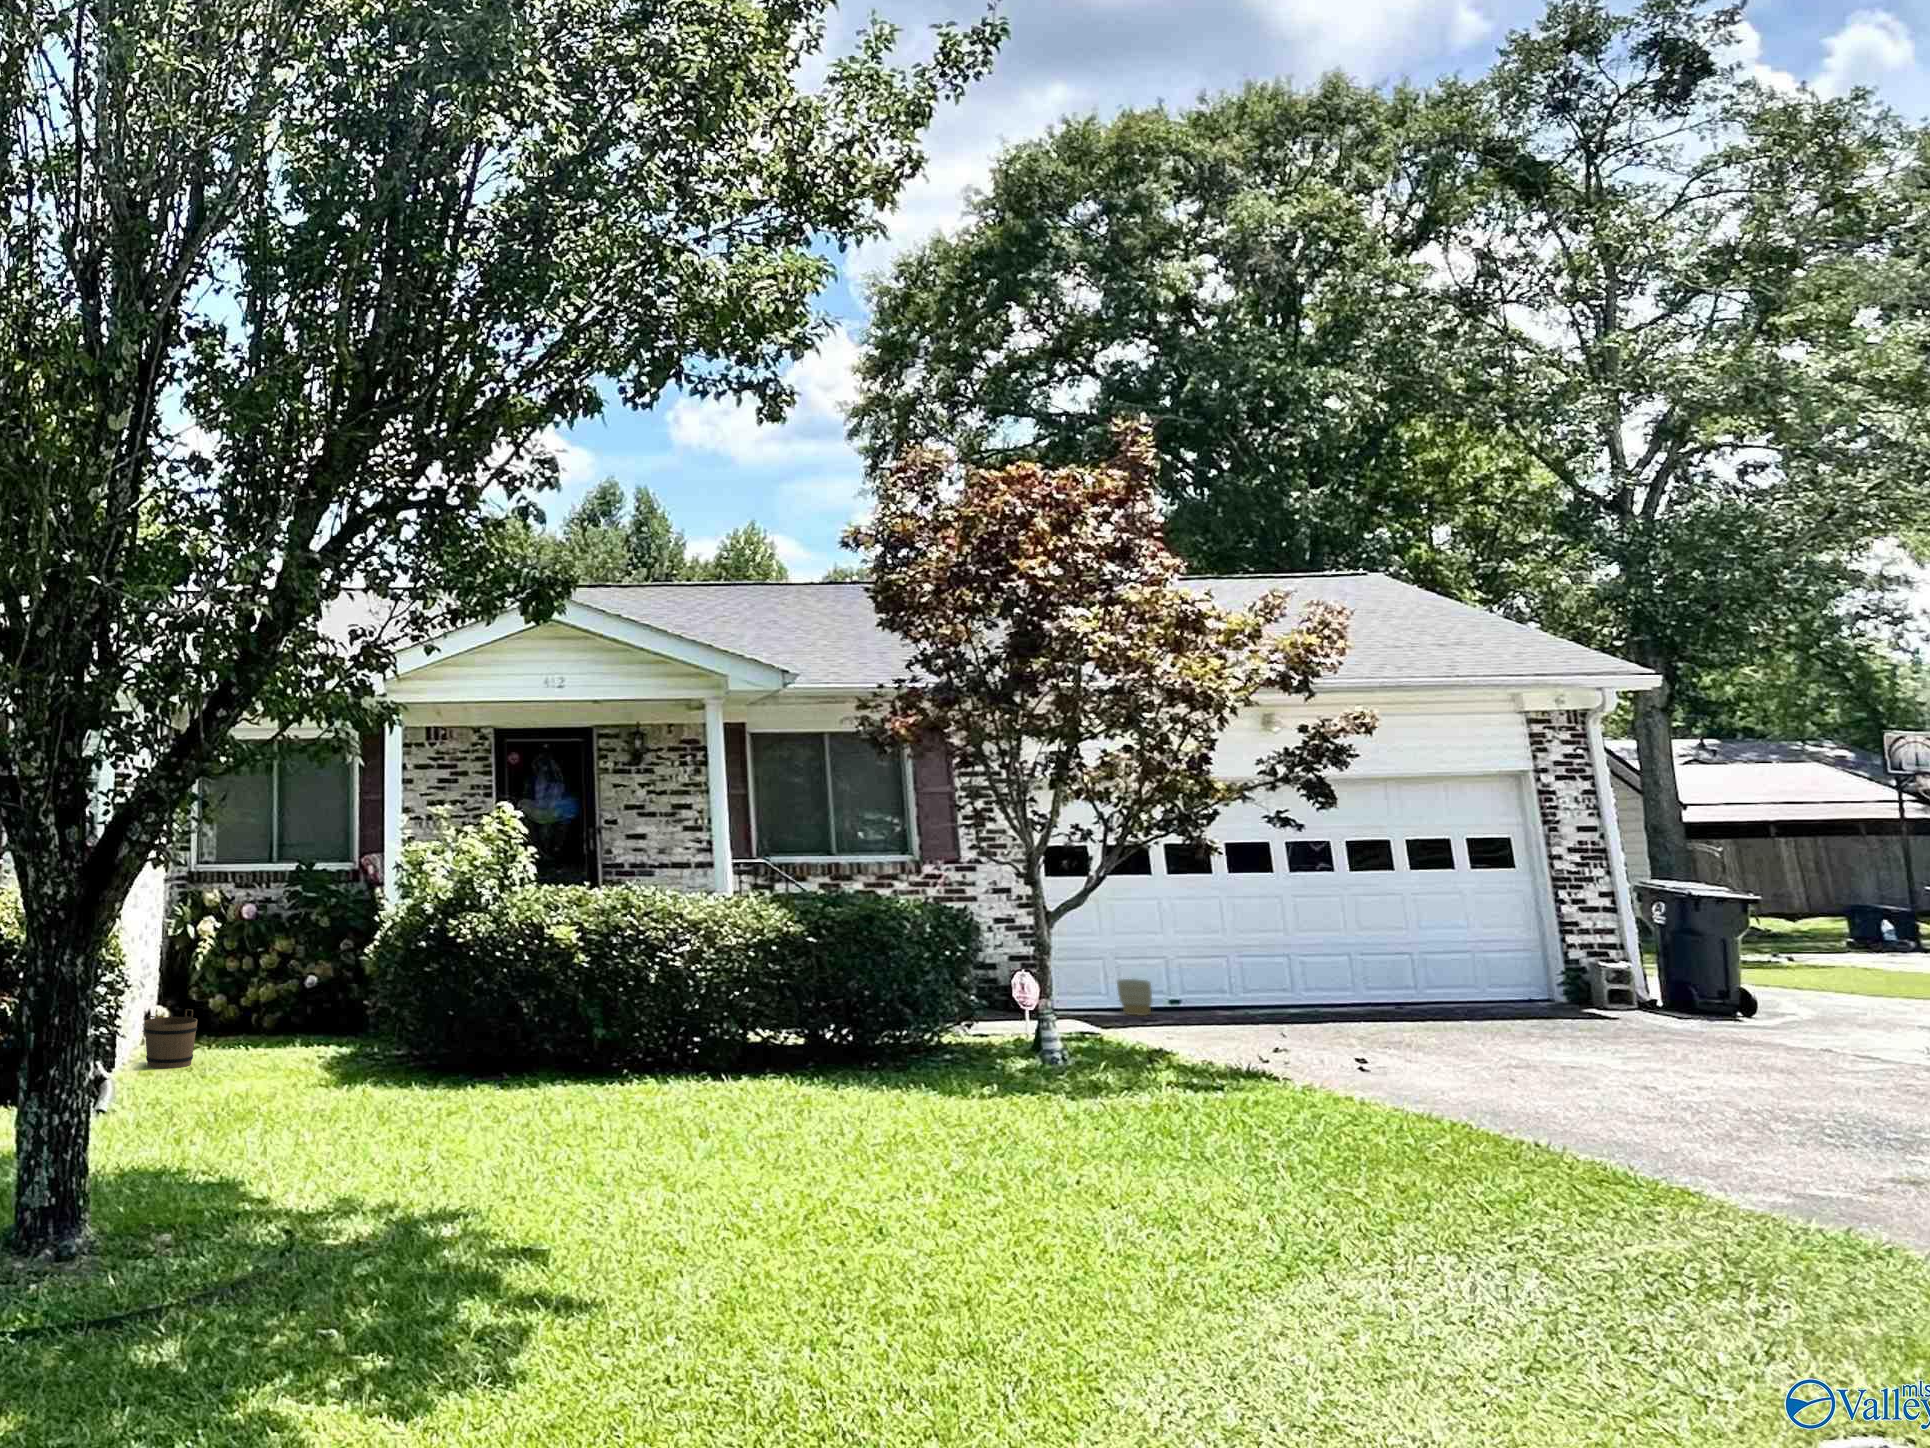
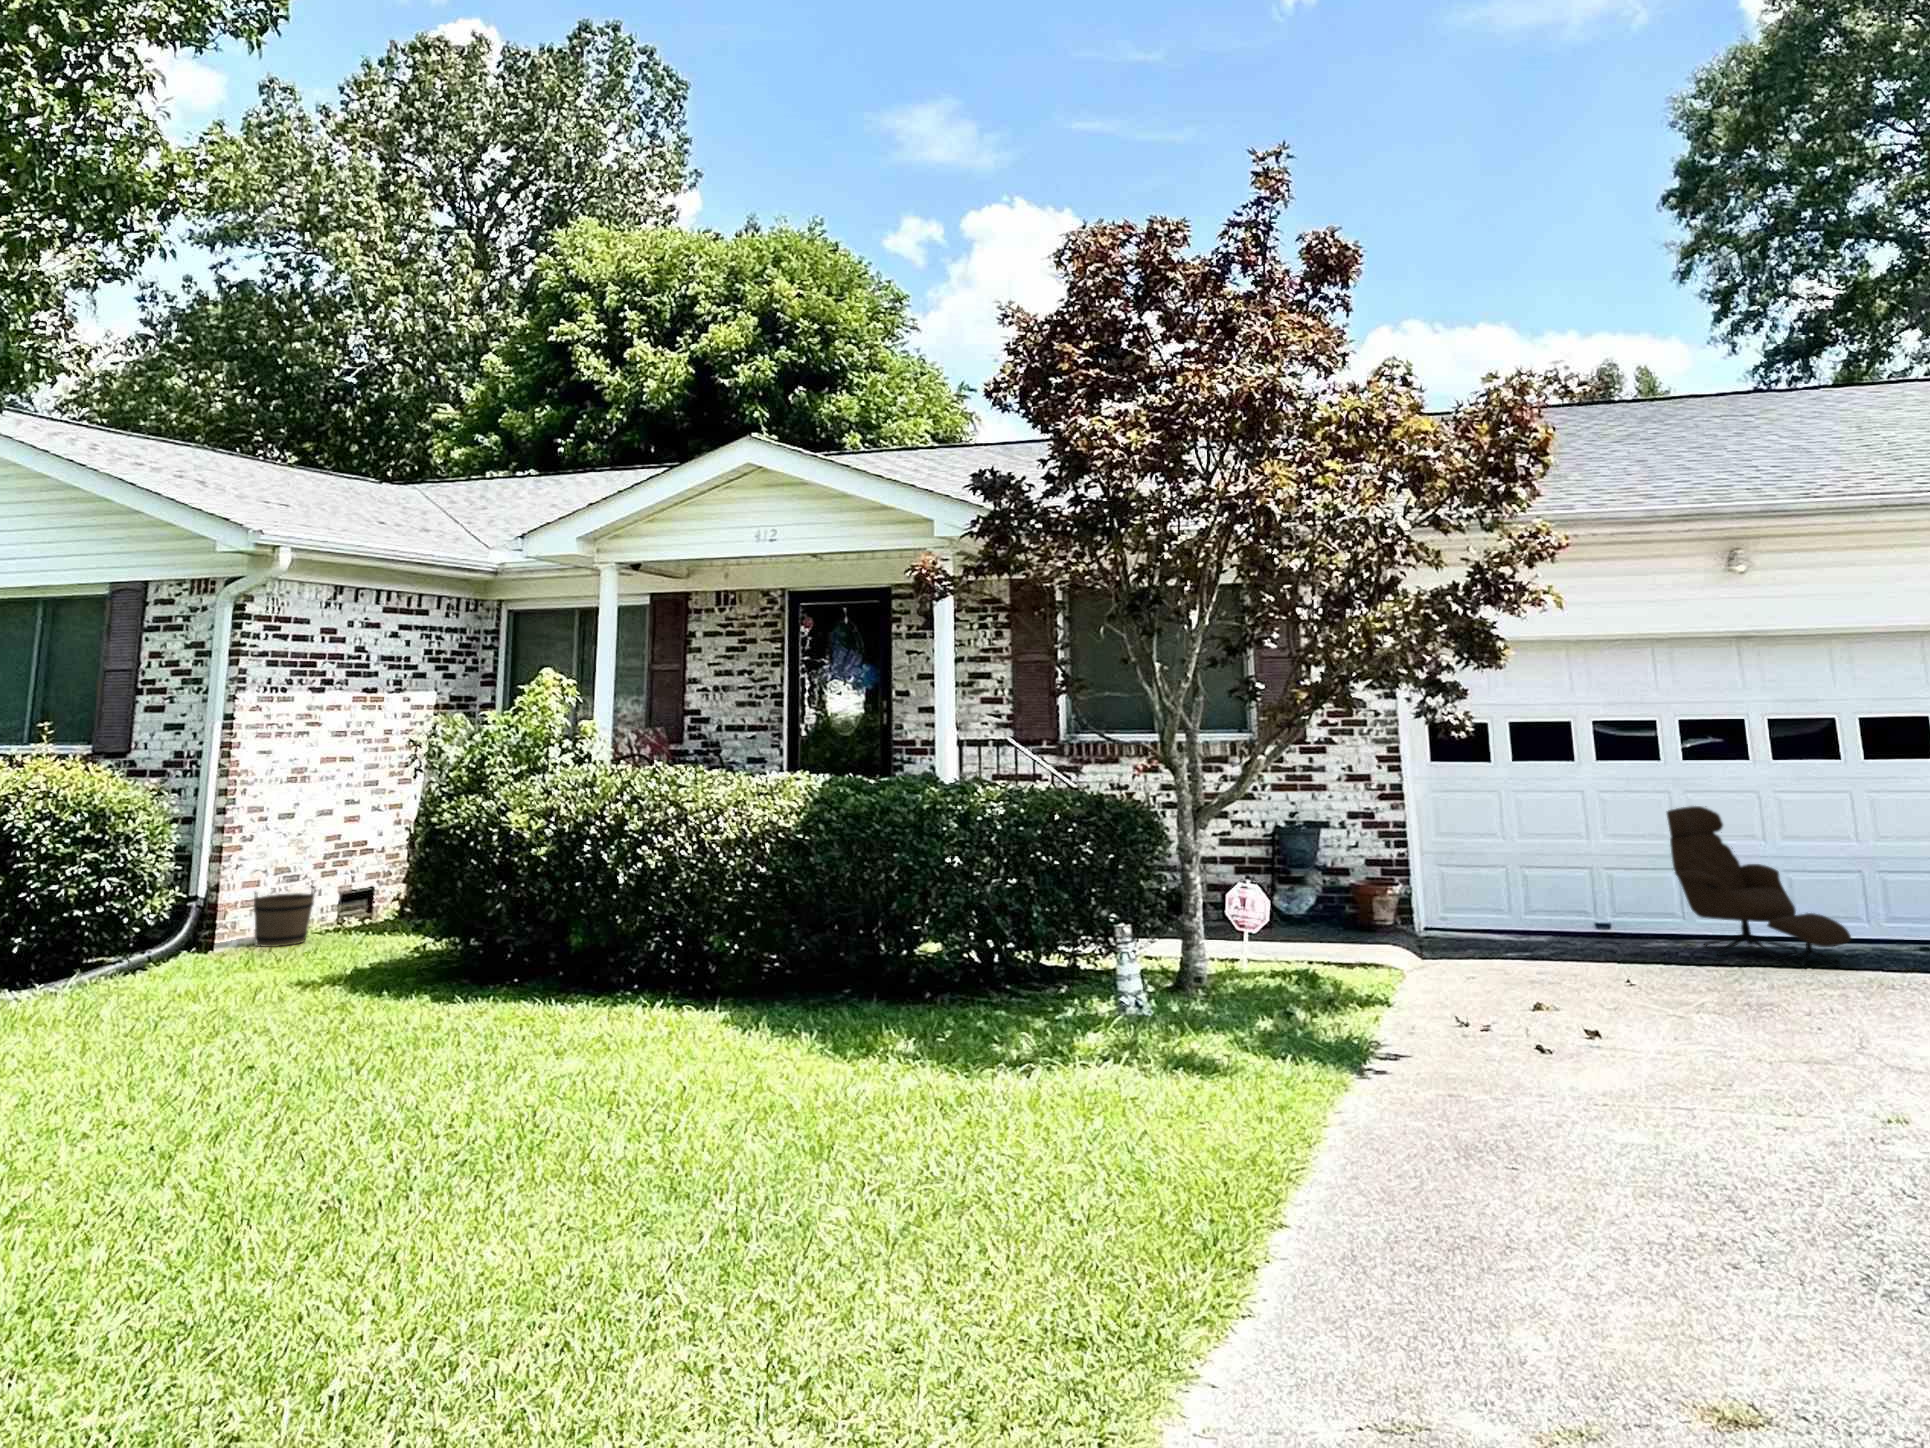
lounge chair: none [1239,907,1378,1022] -> present [1667,806,1851,967]
planter: present [1117,979,1152,1016] -> none [1491,895,1537,943]

